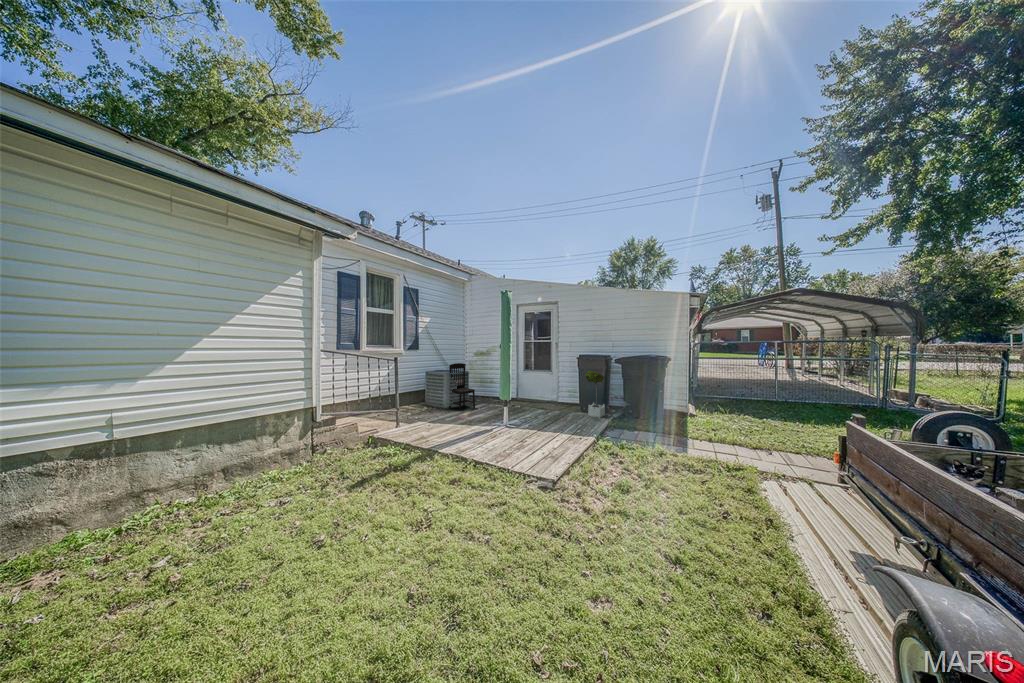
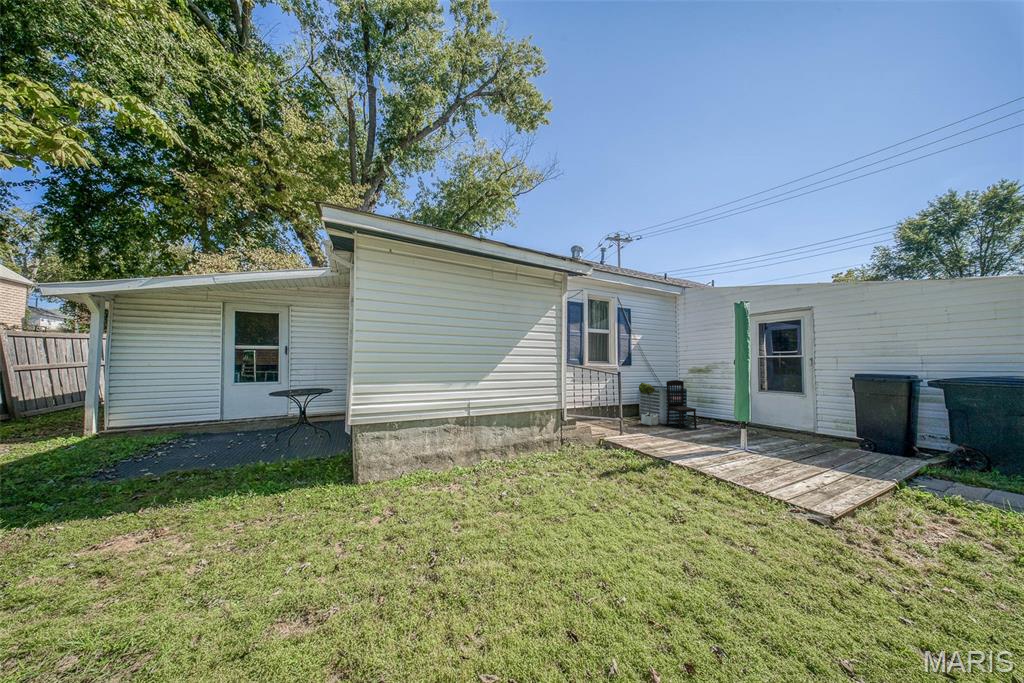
potted tree: present [586,370,605,417] -> present [639,383,658,425]

